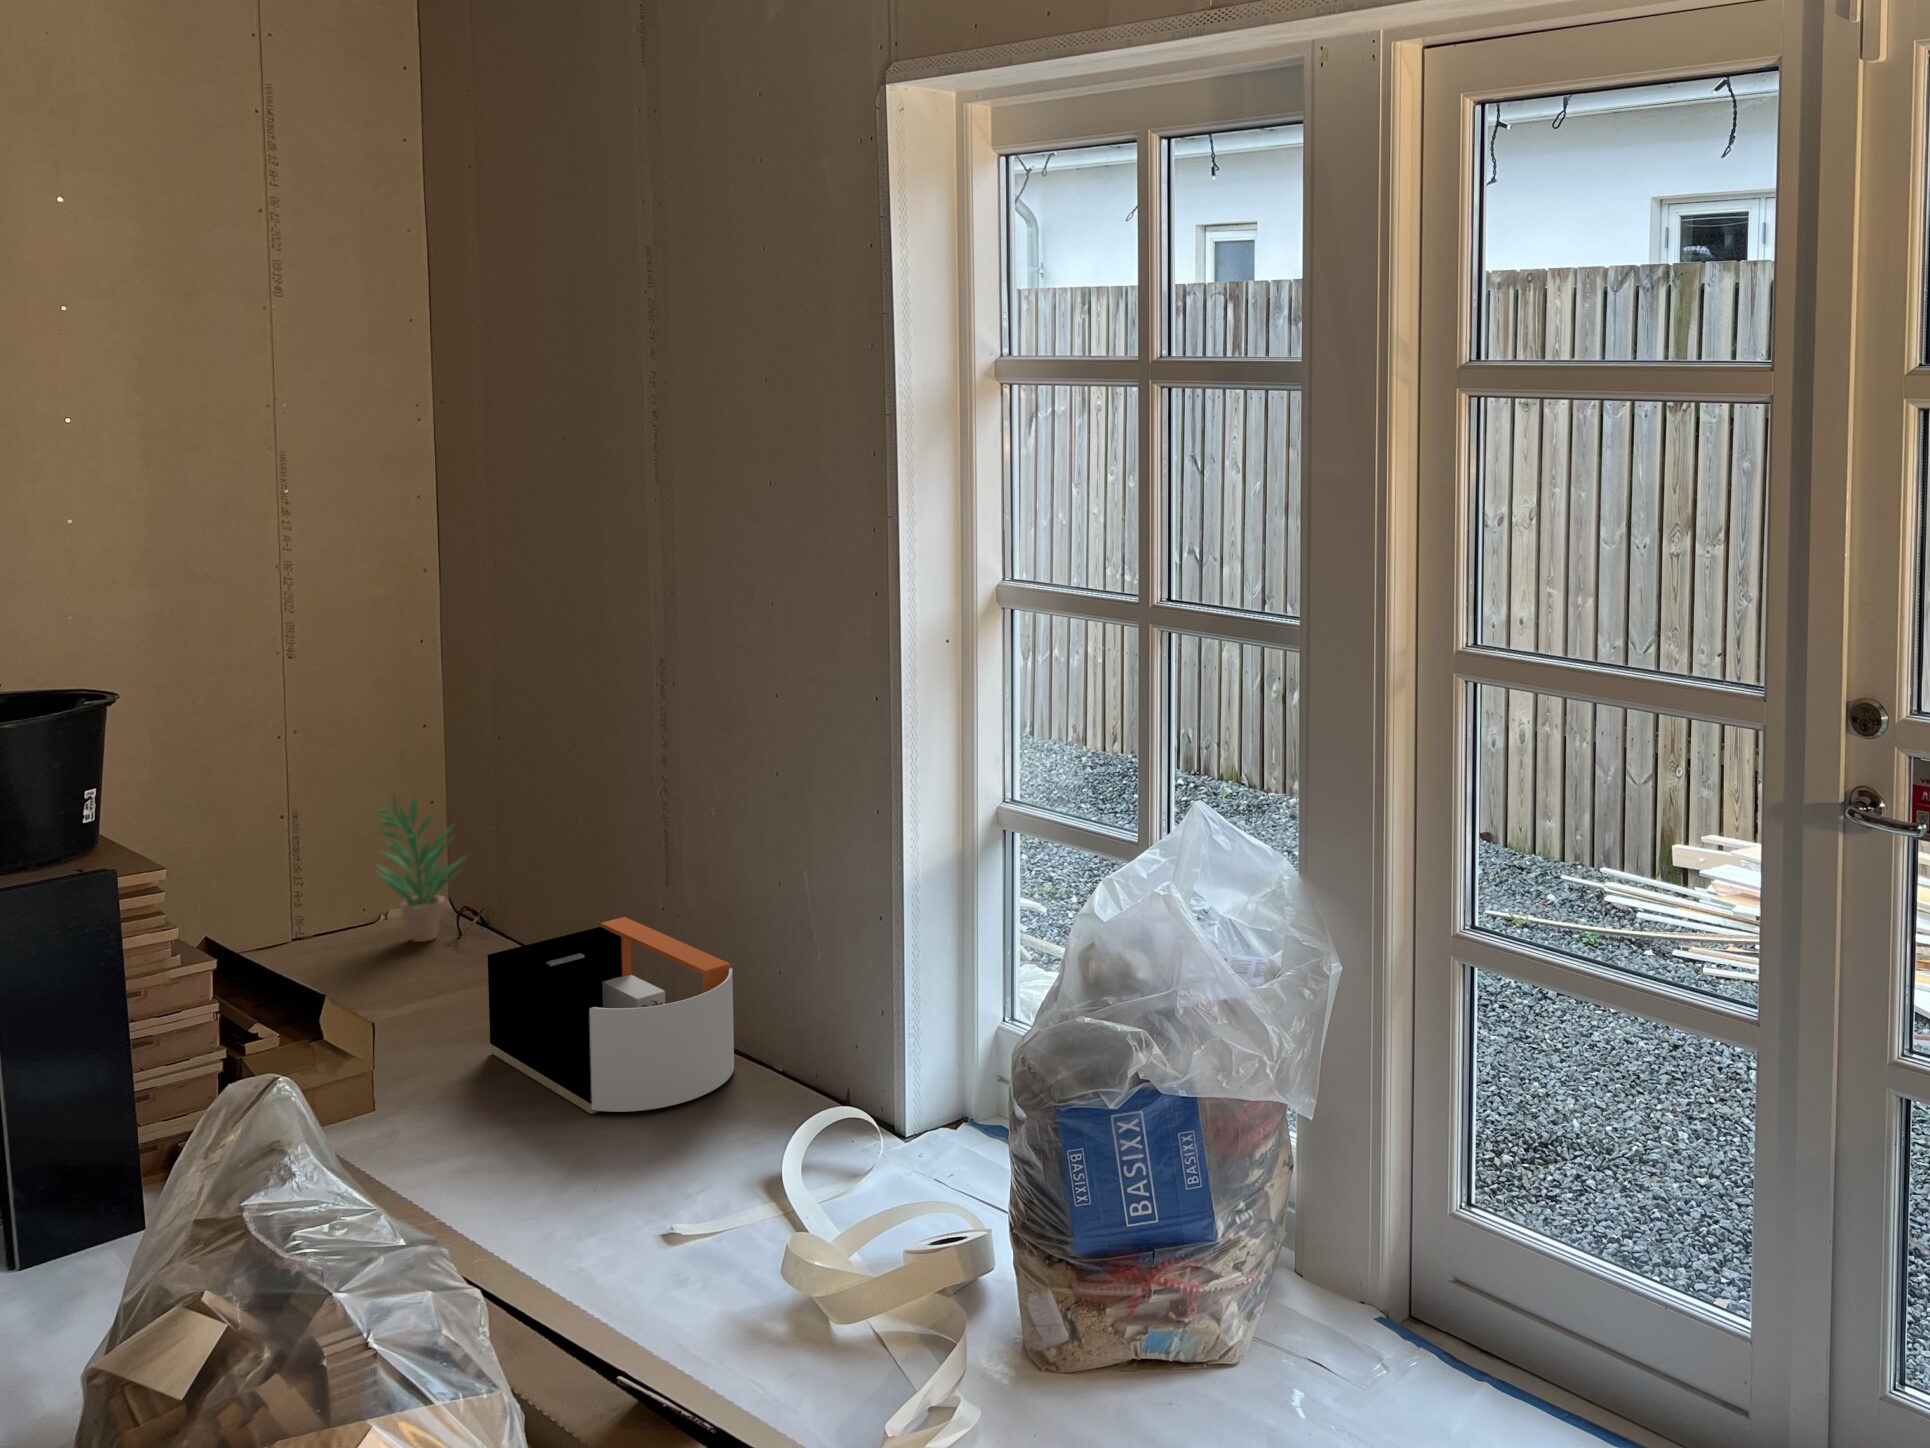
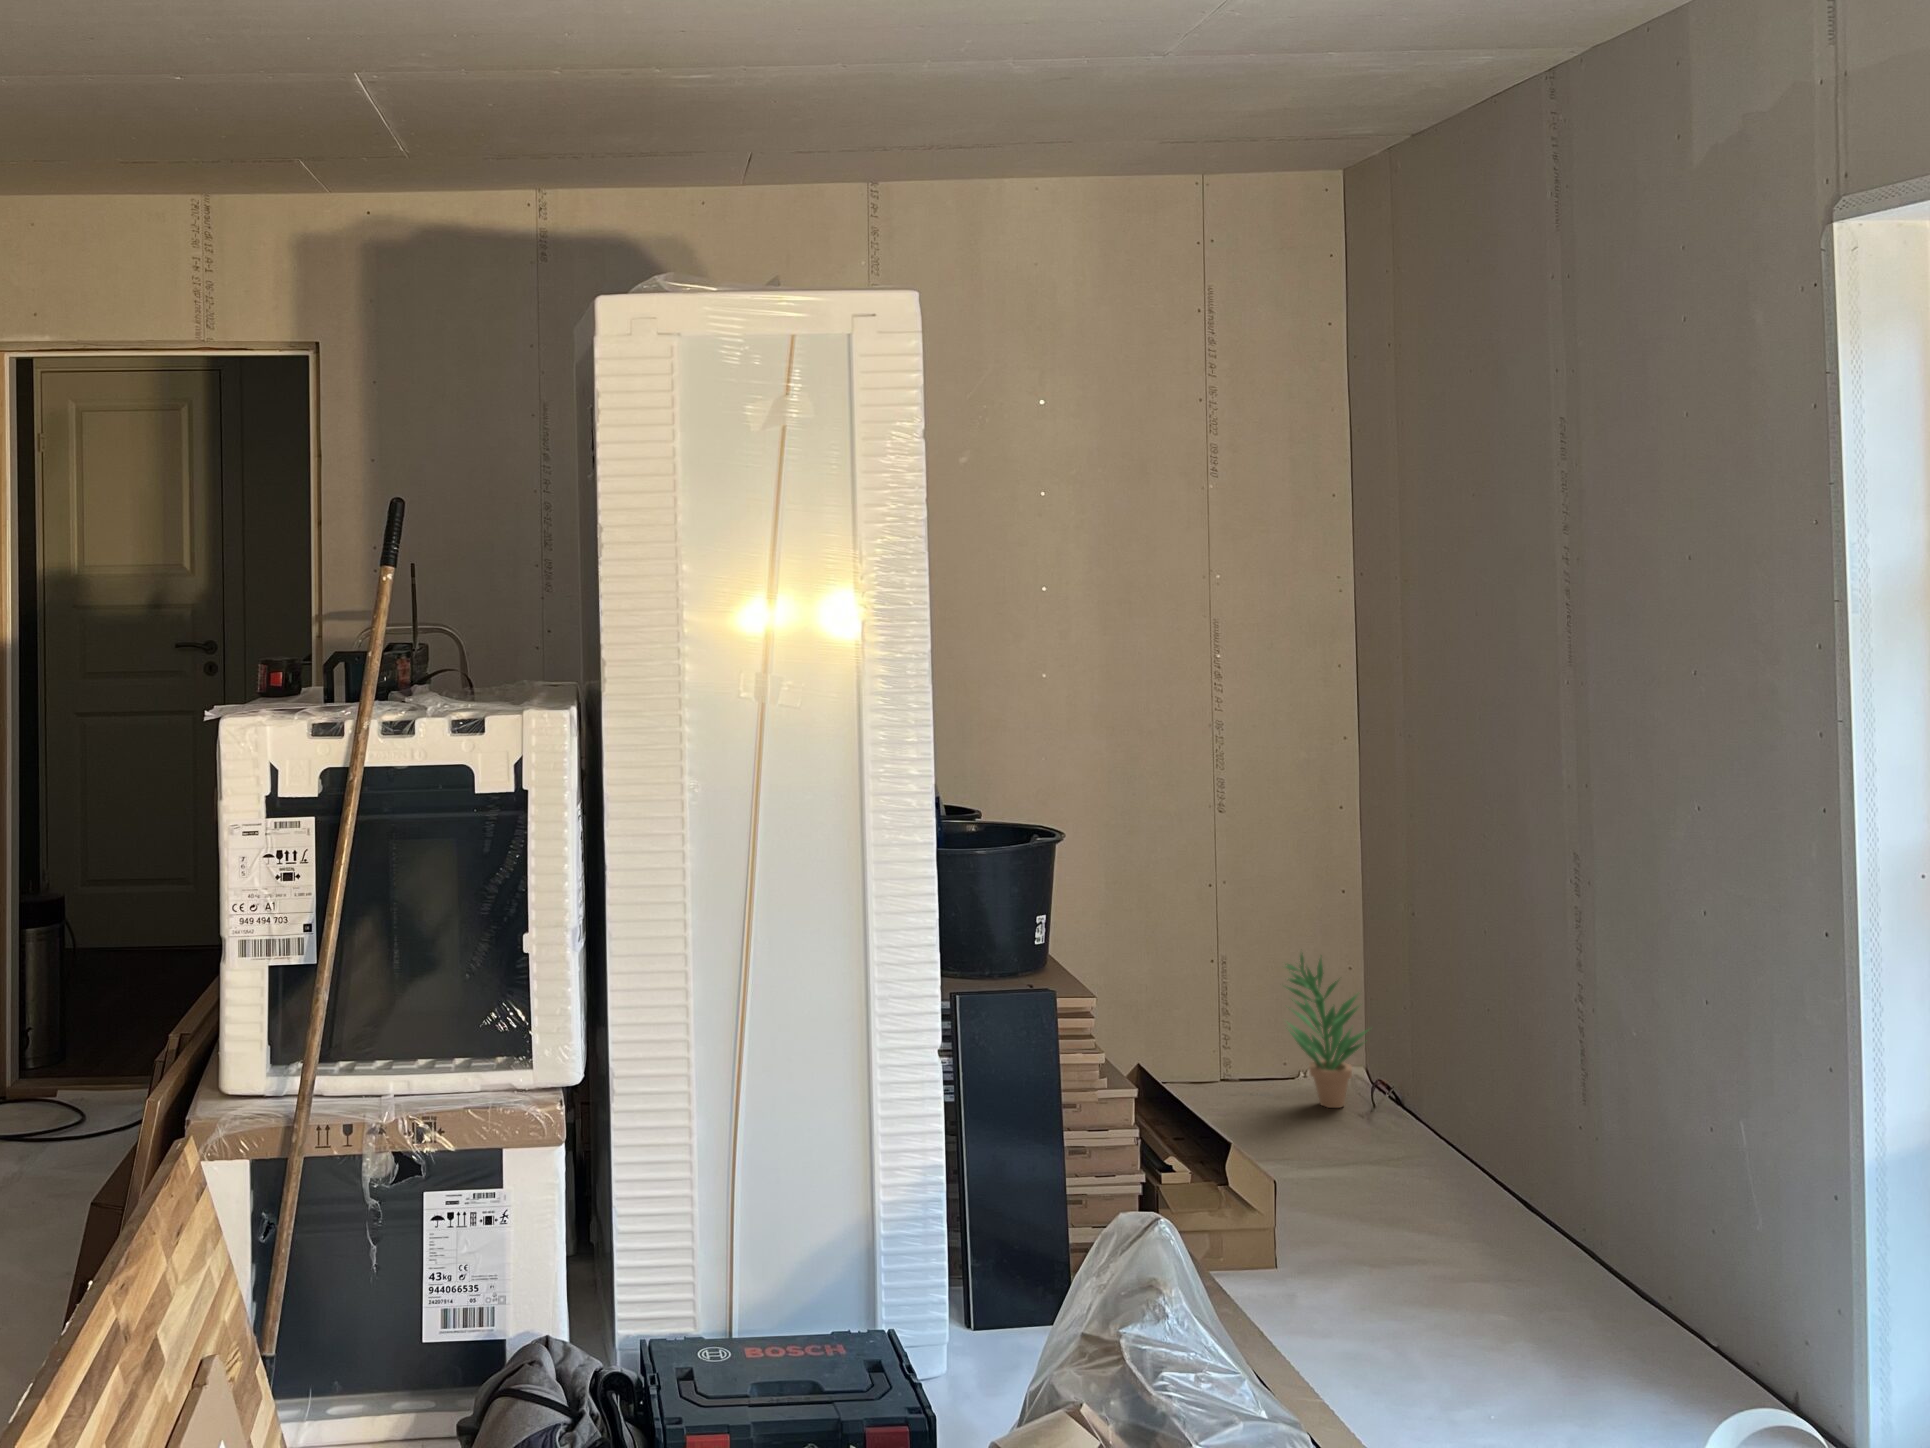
storage bin: present [488,917,734,1114] -> none [1385,1126,1662,1355]

